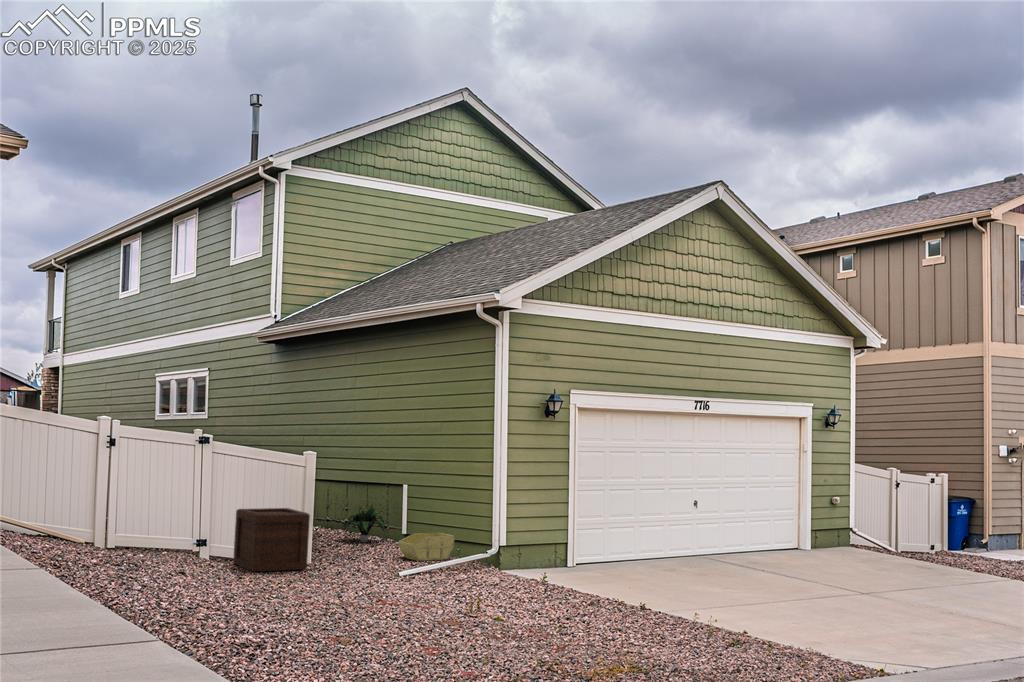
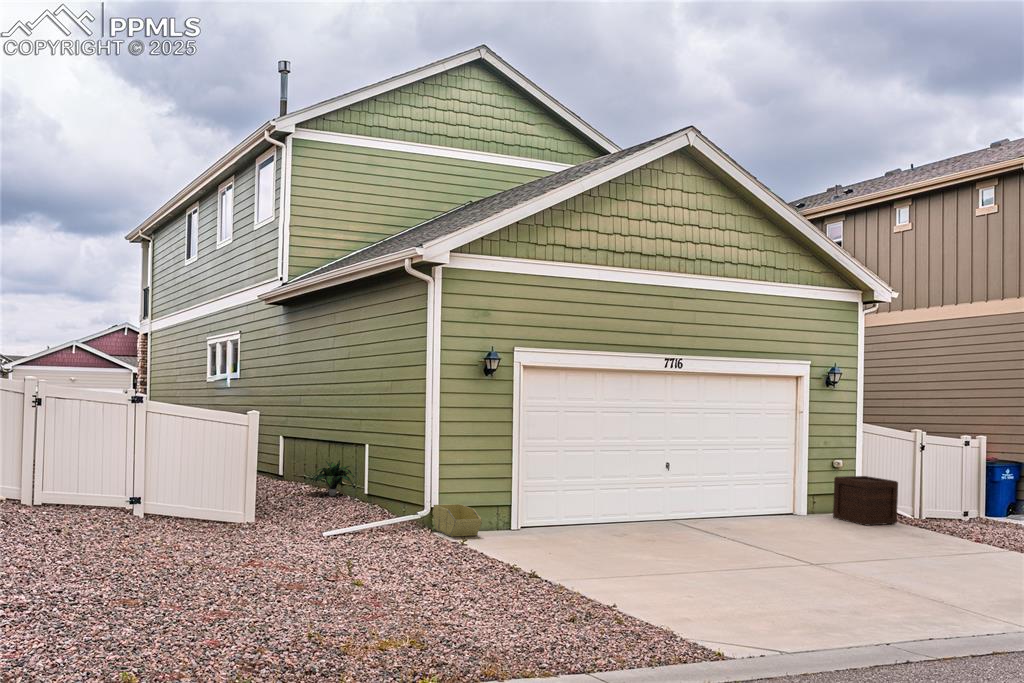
wooden crate: present [233,508,310,572] -> present [833,476,898,525]
storage bin: present [398,533,455,561] -> present [433,504,482,537]

